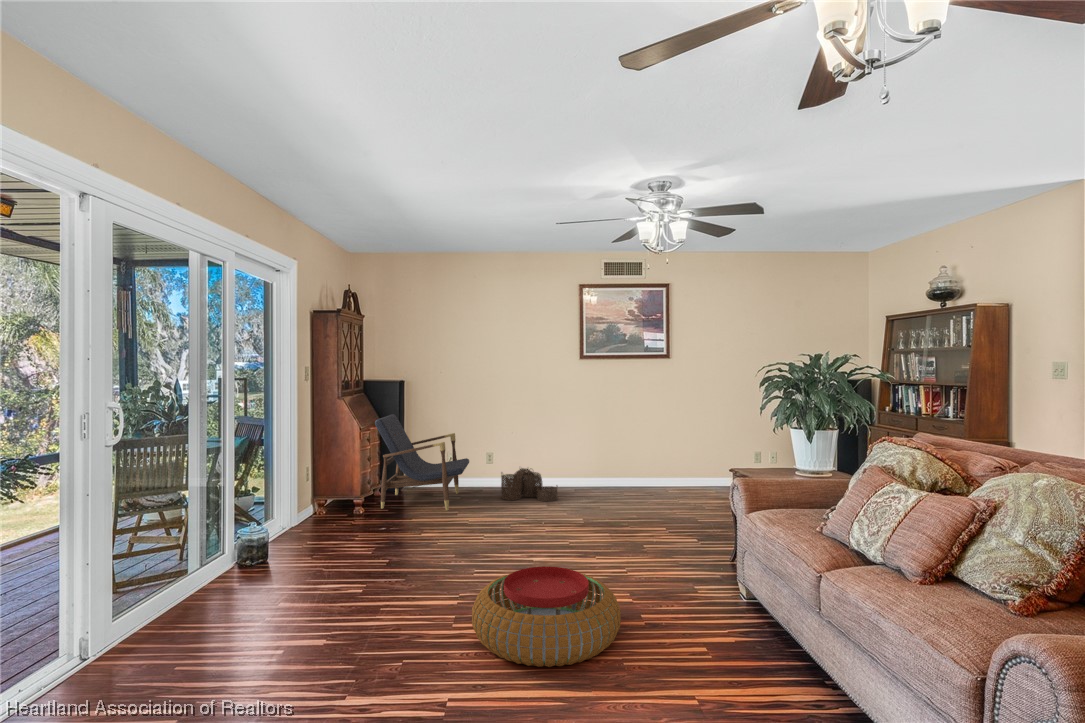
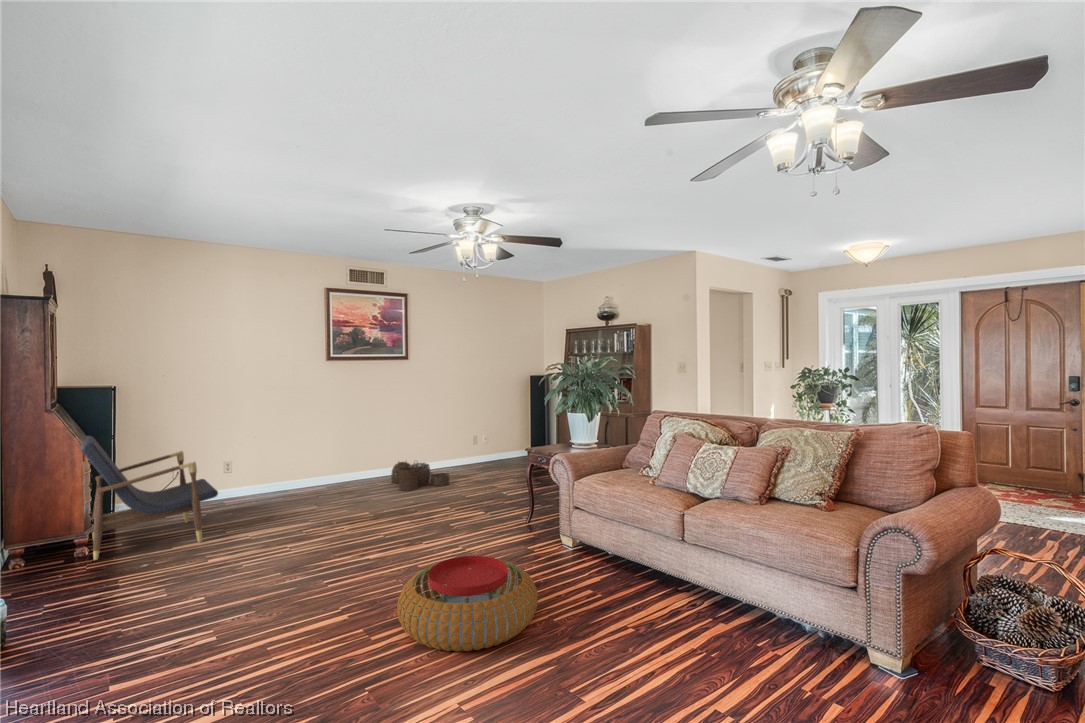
woven basket: present [501,468,558,501] -> present [391,462,450,490]

